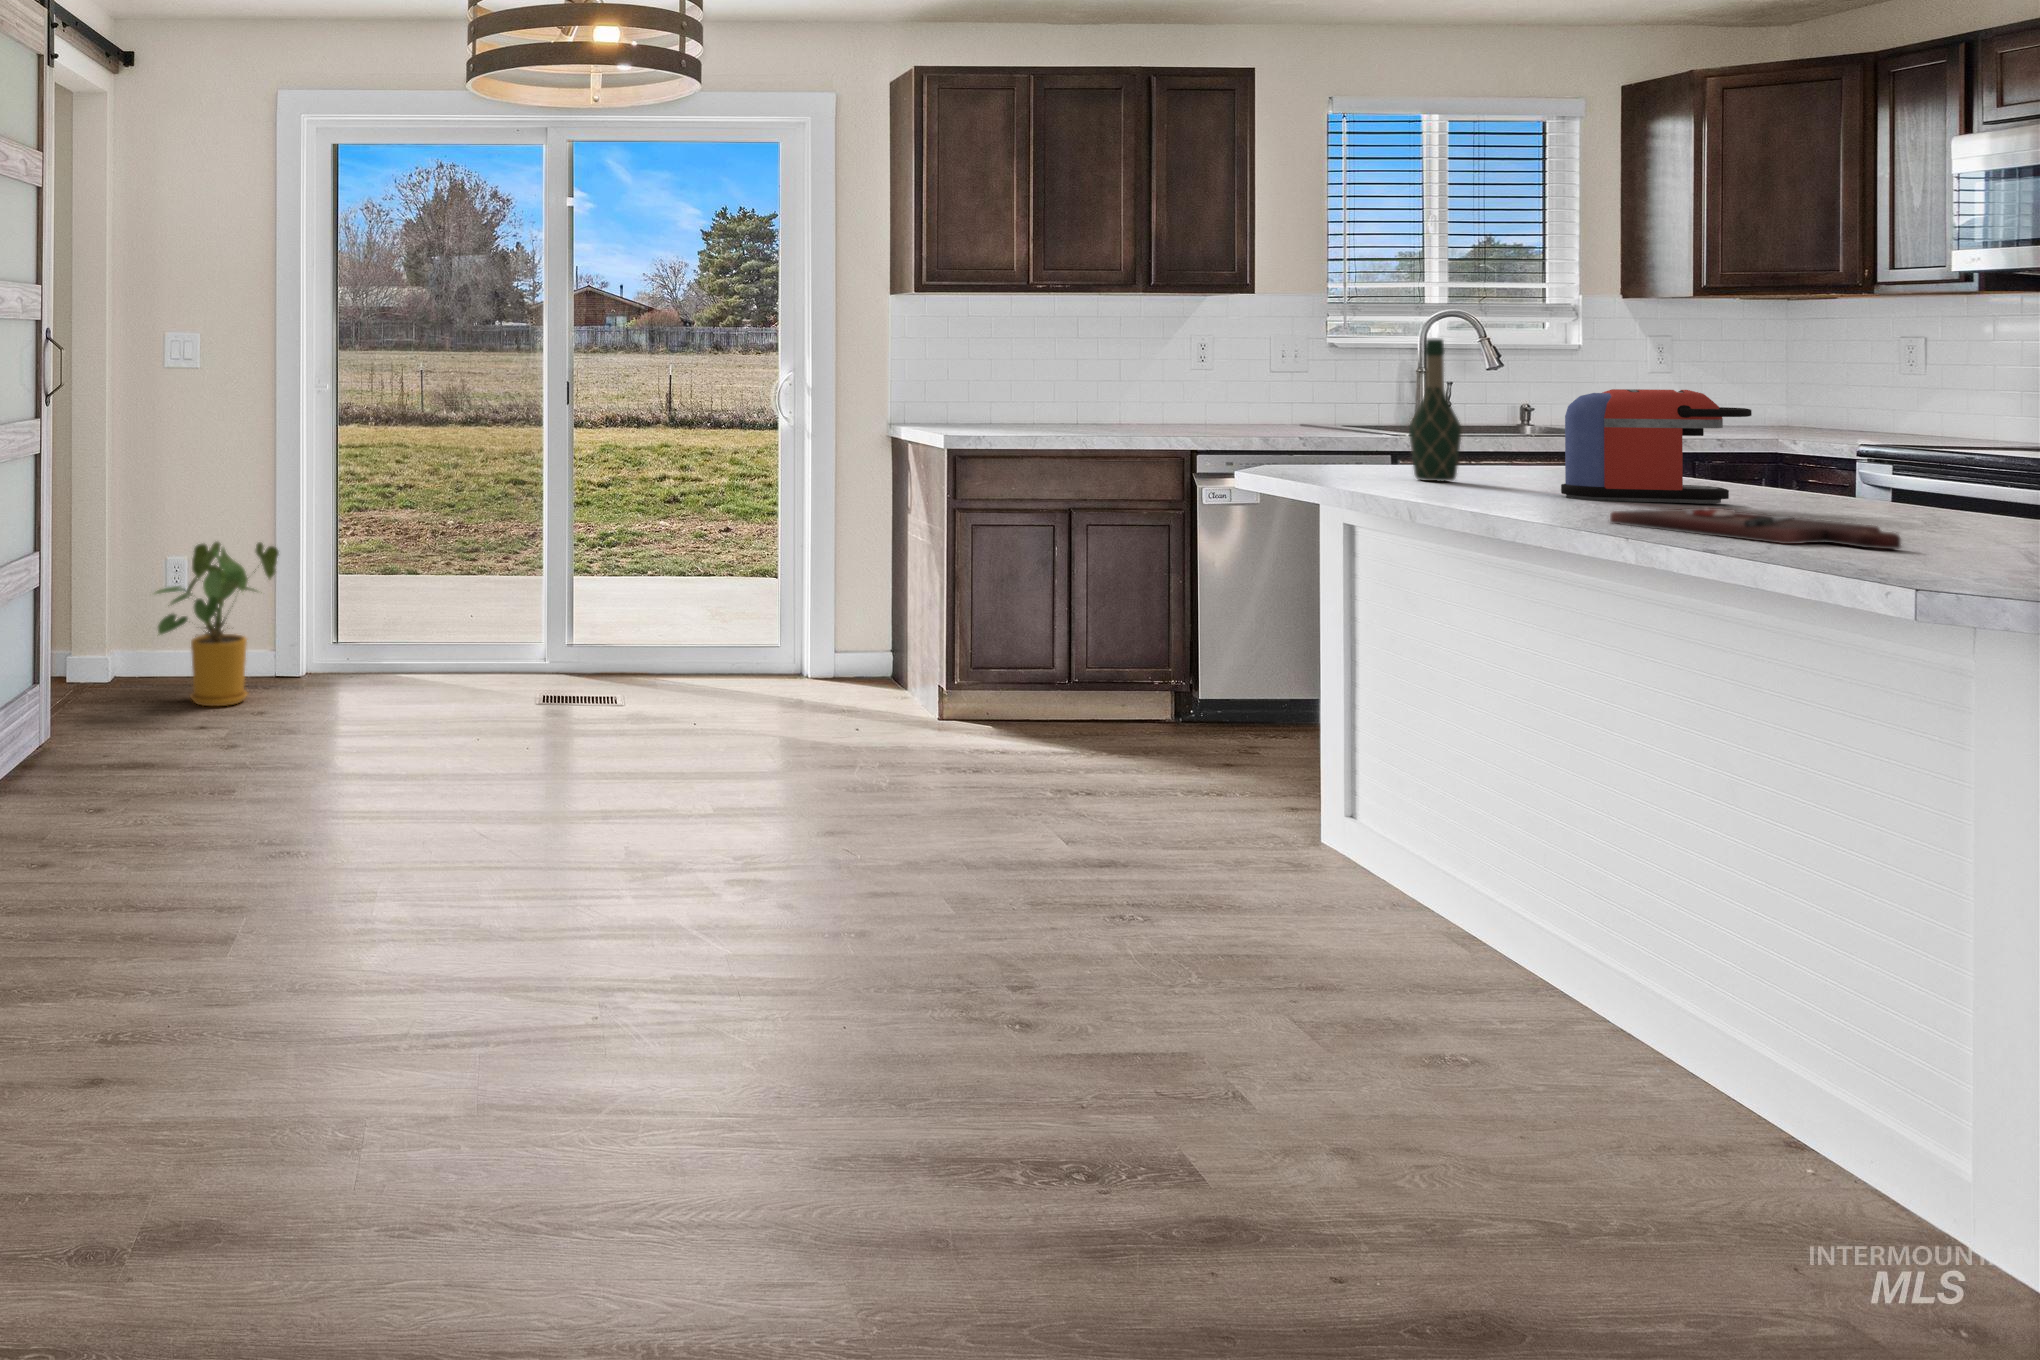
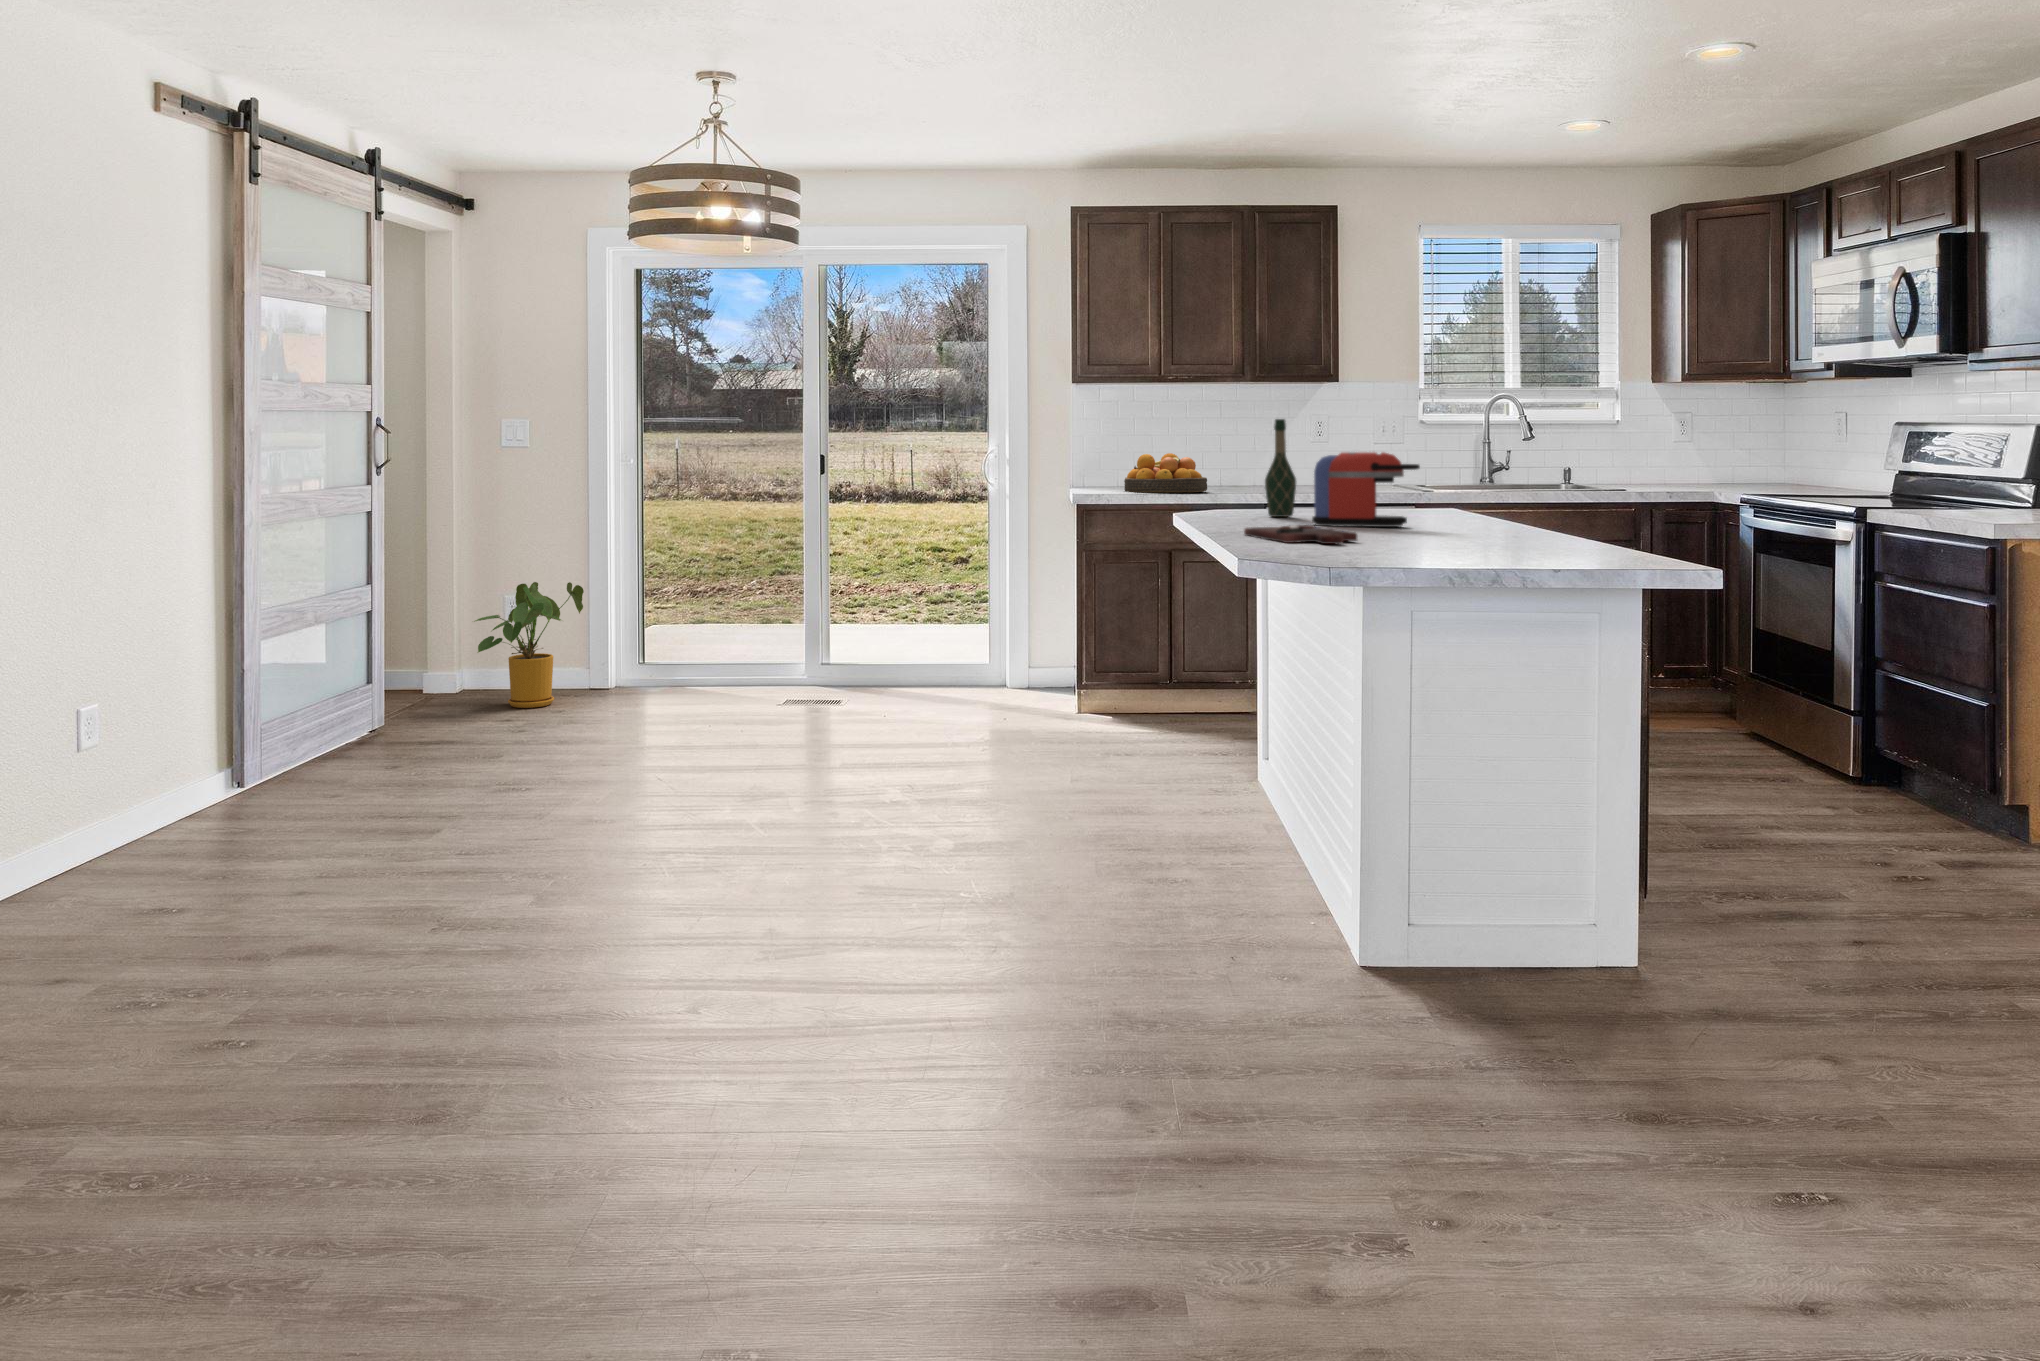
fruit bowl: none [987,383,1100,434] -> present [1124,453,1207,493]

